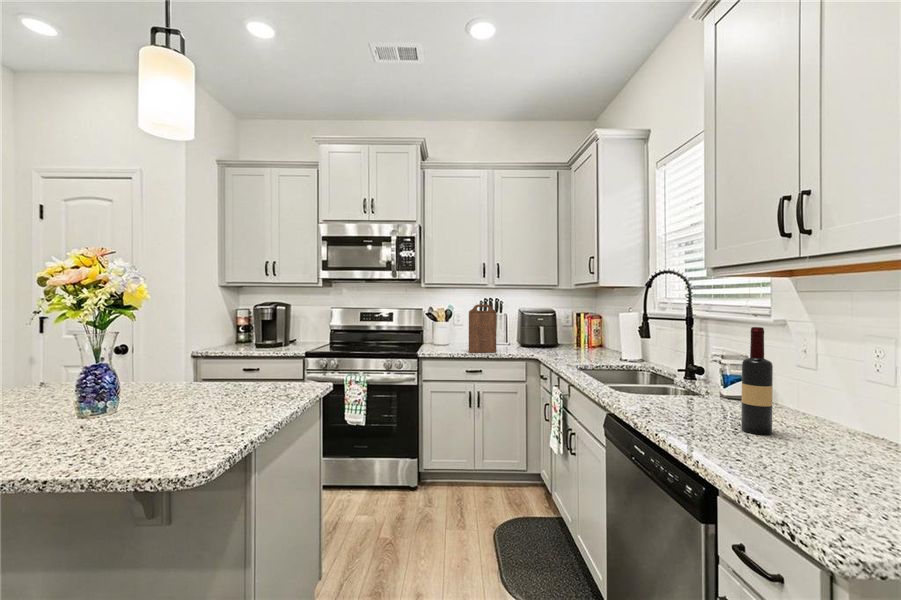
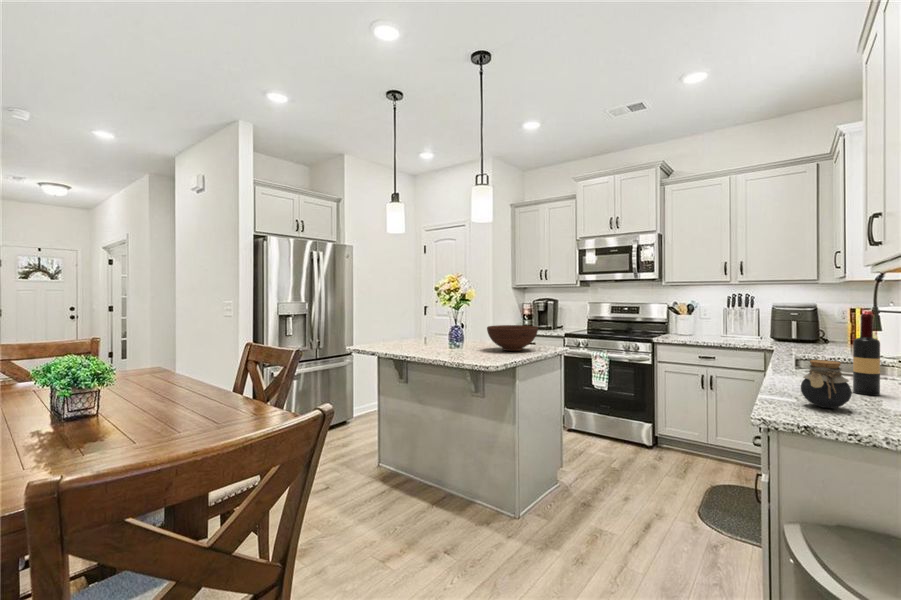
cutting board: present [469,304,496,353] -> none [702,300,730,342]
fruit bowl: none [175,351,279,402] -> present [487,325,538,351]
jar: none [769,406,848,486] -> present [801,360,852,408]

